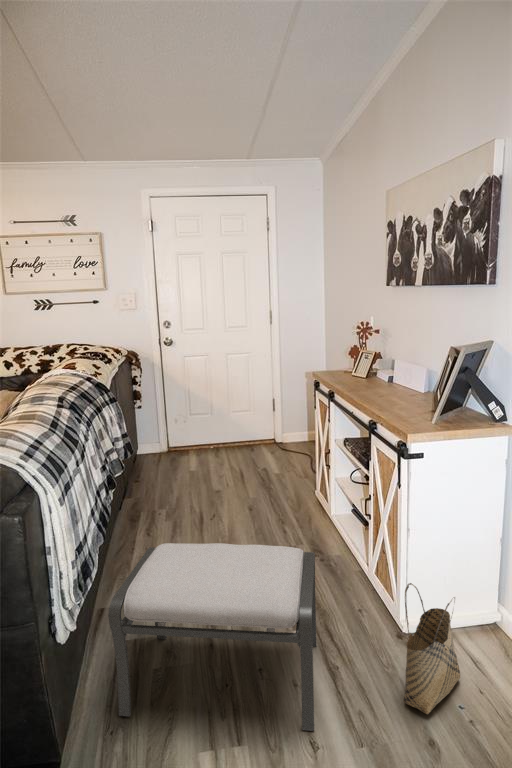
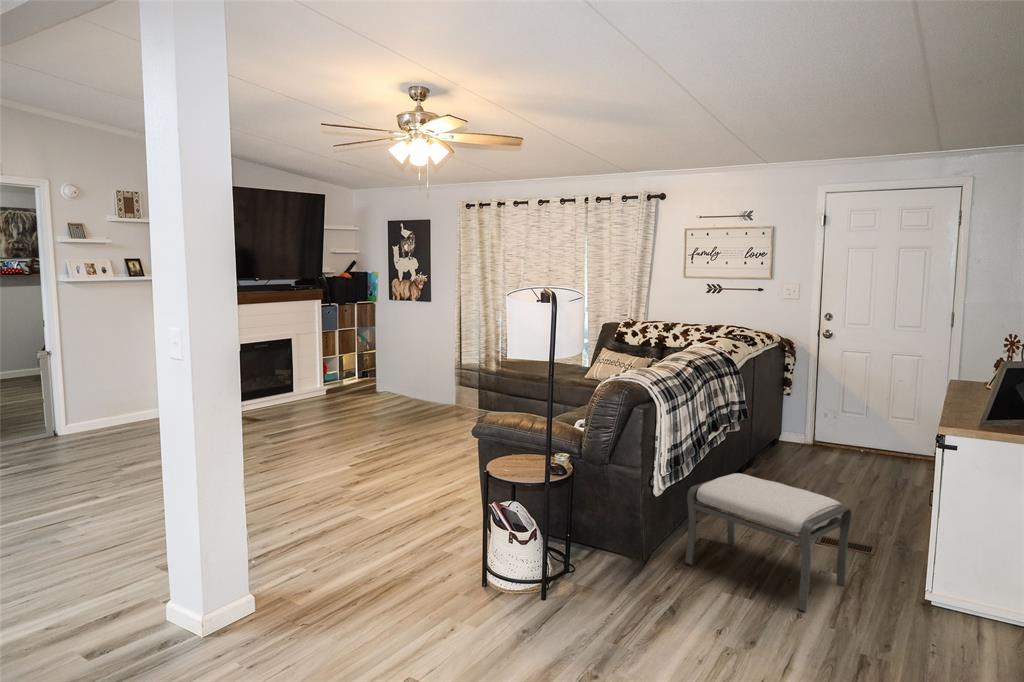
woven basket: present [404,583,460,714] -> none [886,543,952,637]

